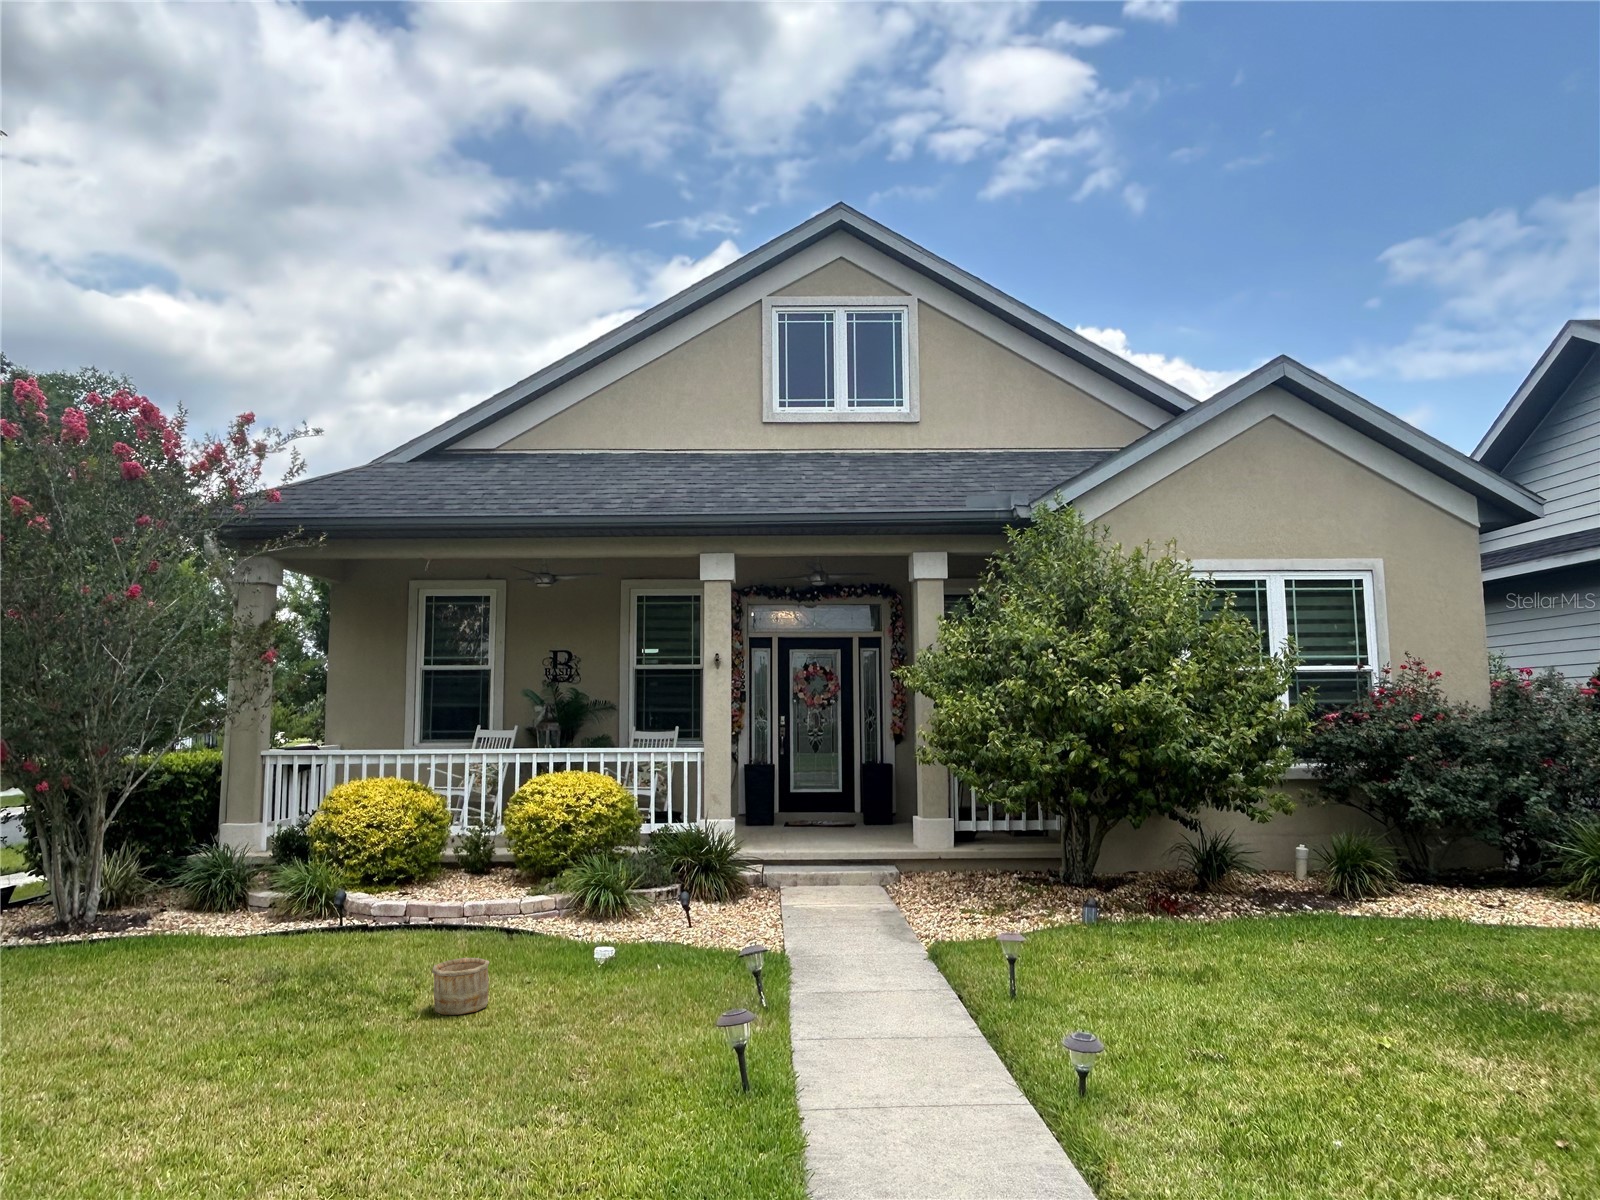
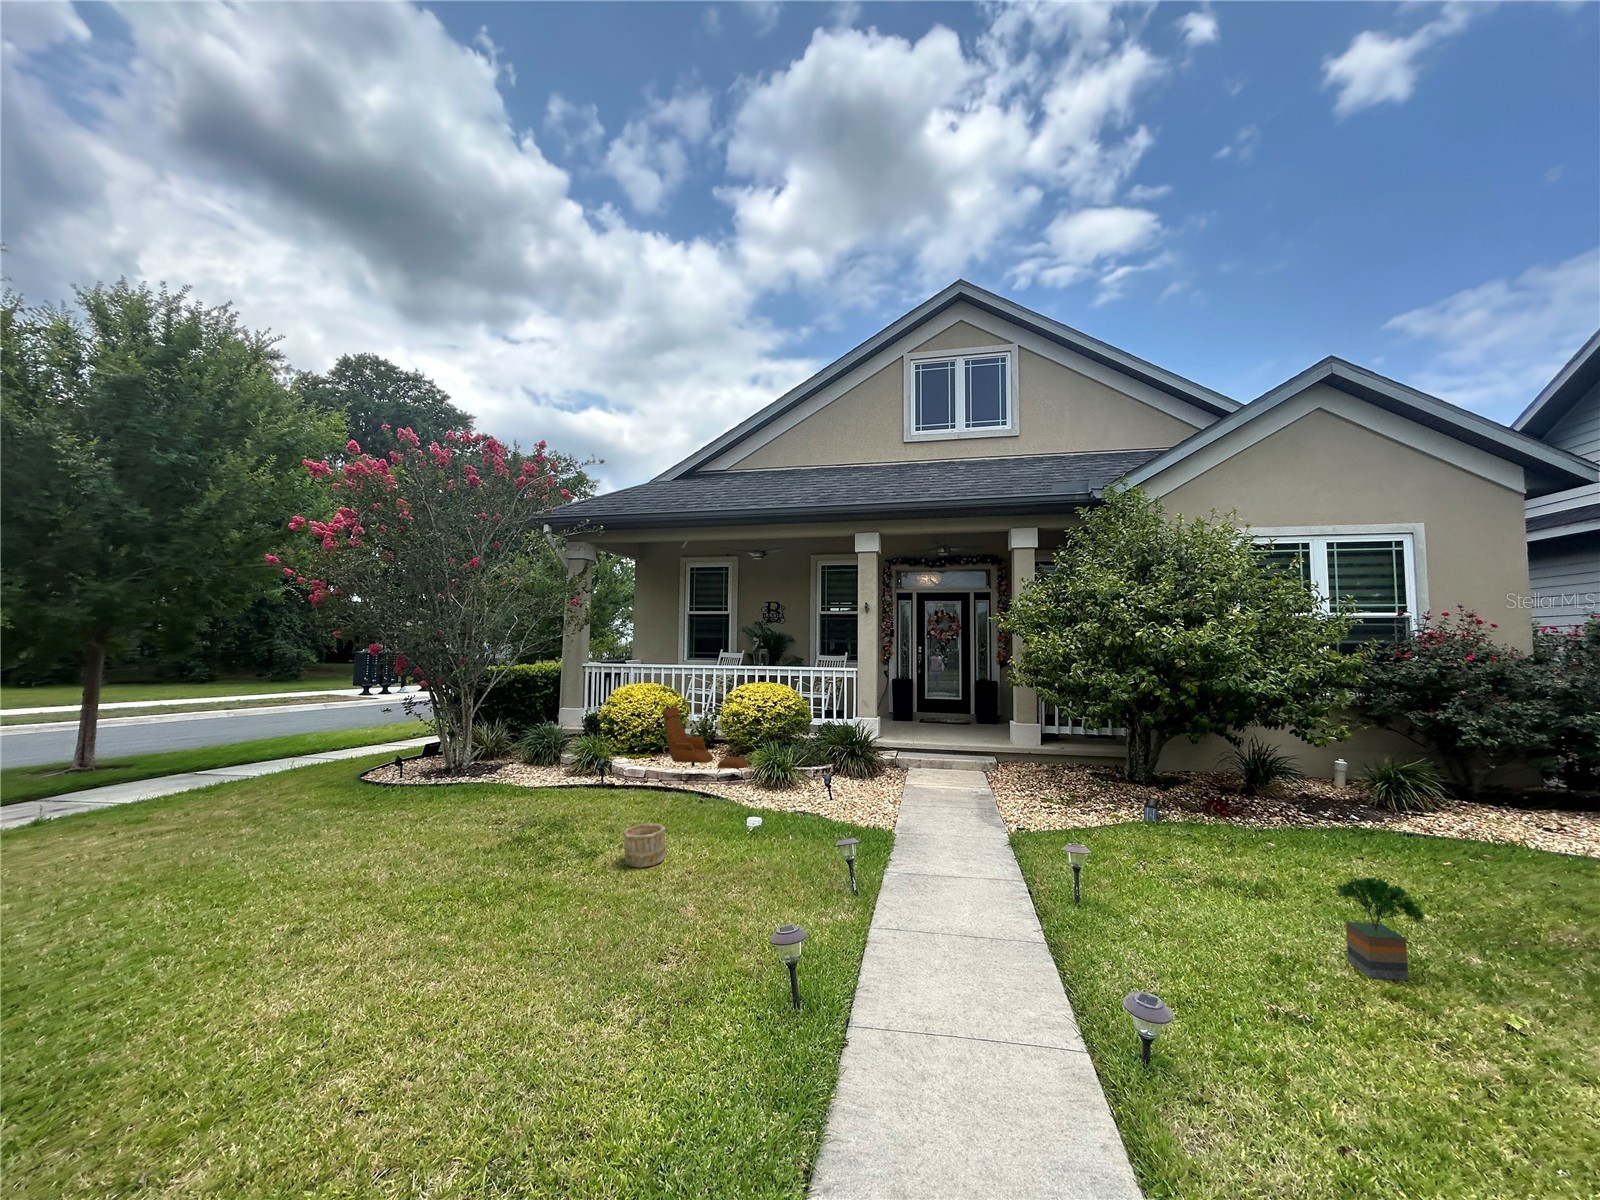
lounge chair: none [426,811,557,921] -> present [663,707,748,783]
potted tree: none [1255,934,1328,1033] -> present [1336,877,1425,980]

